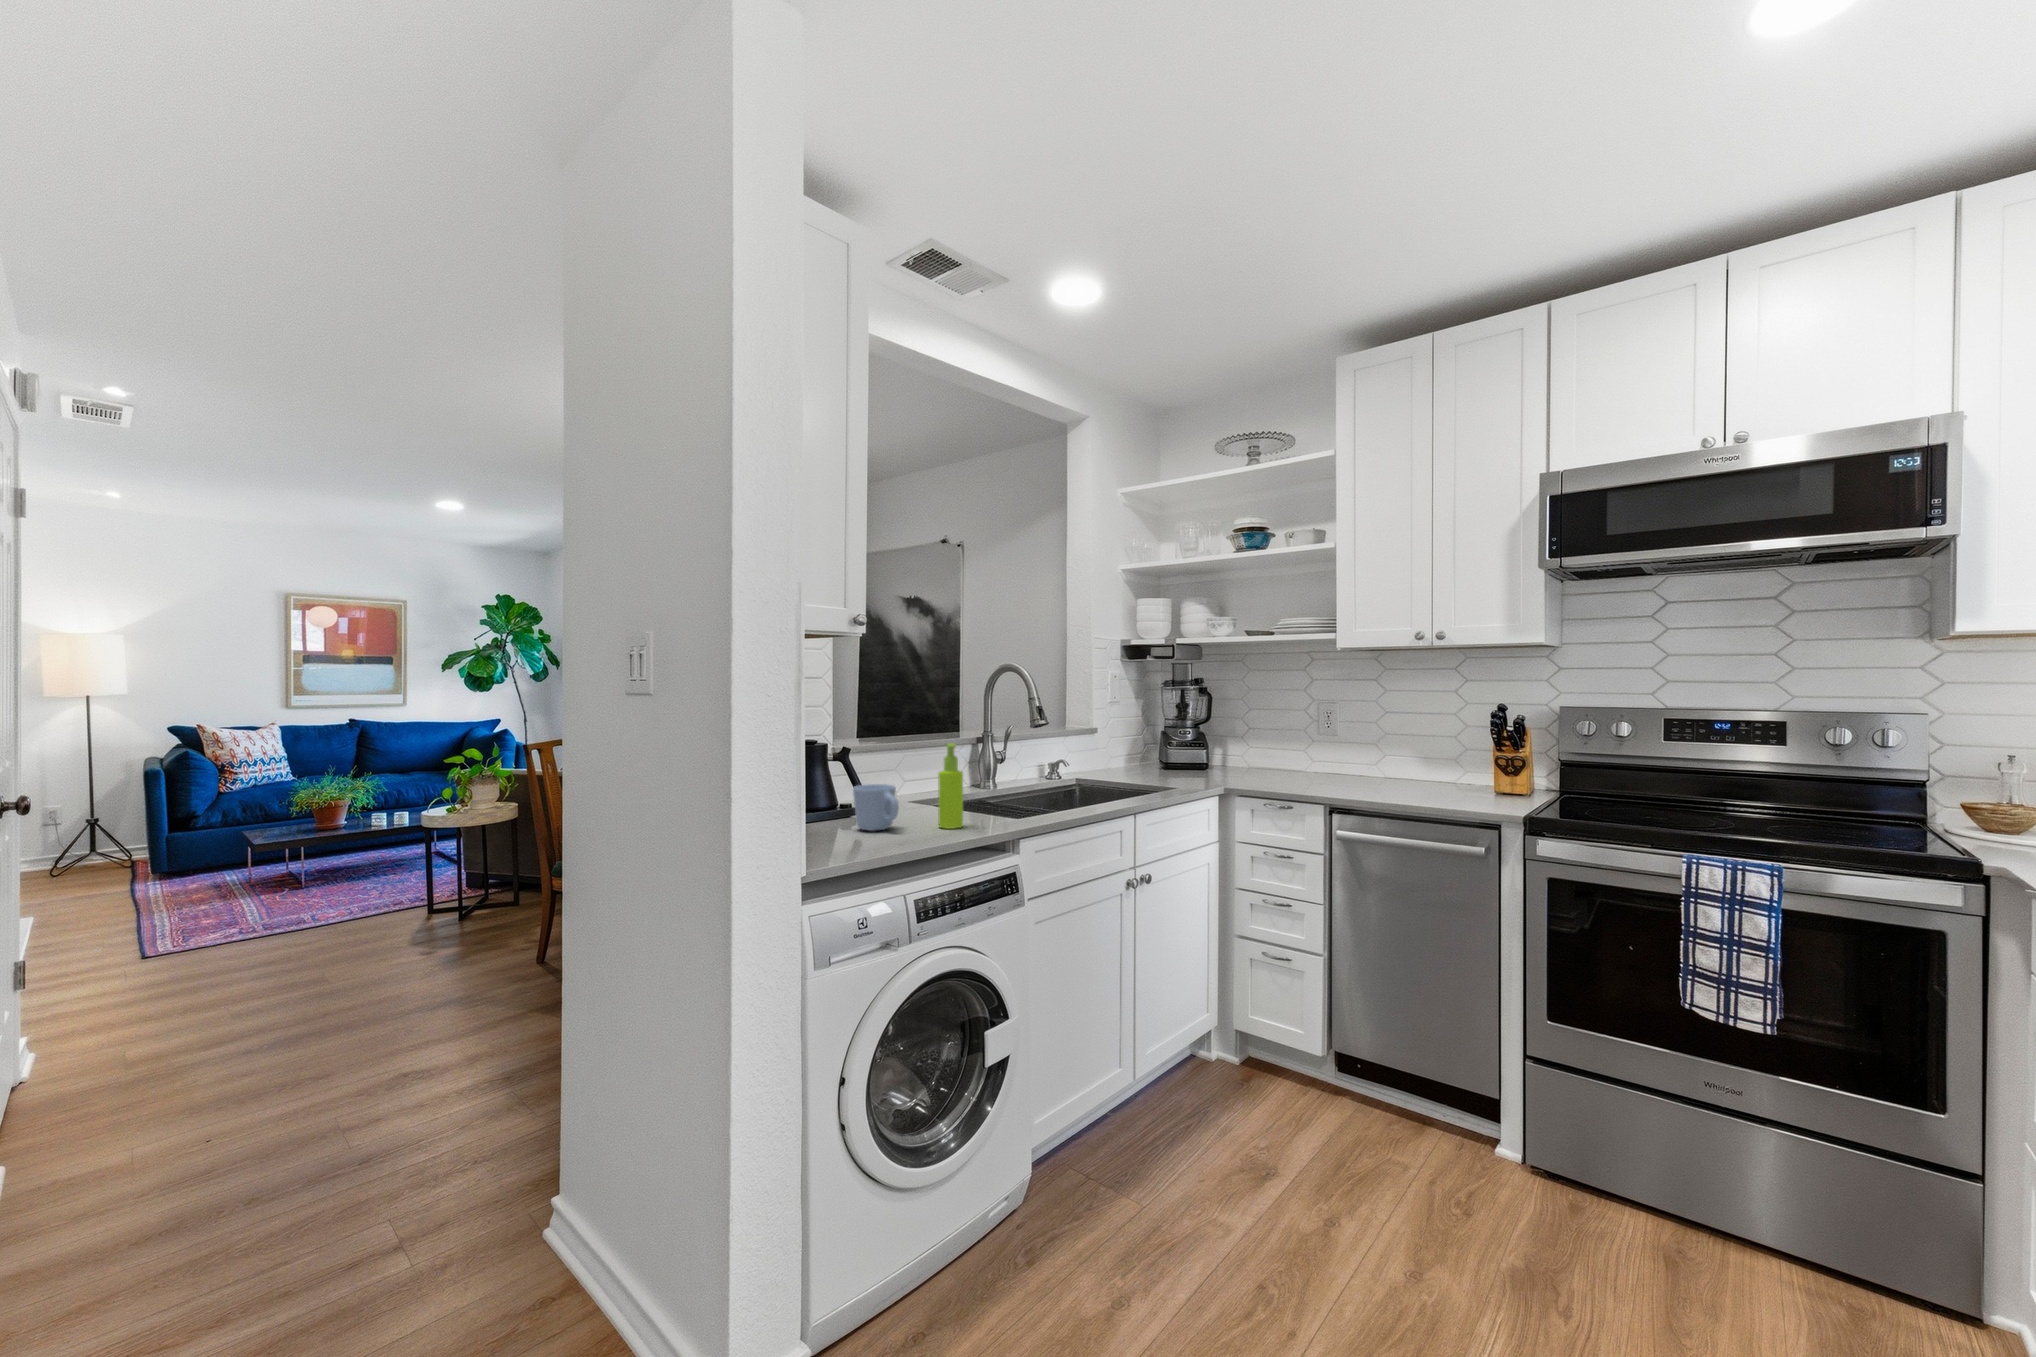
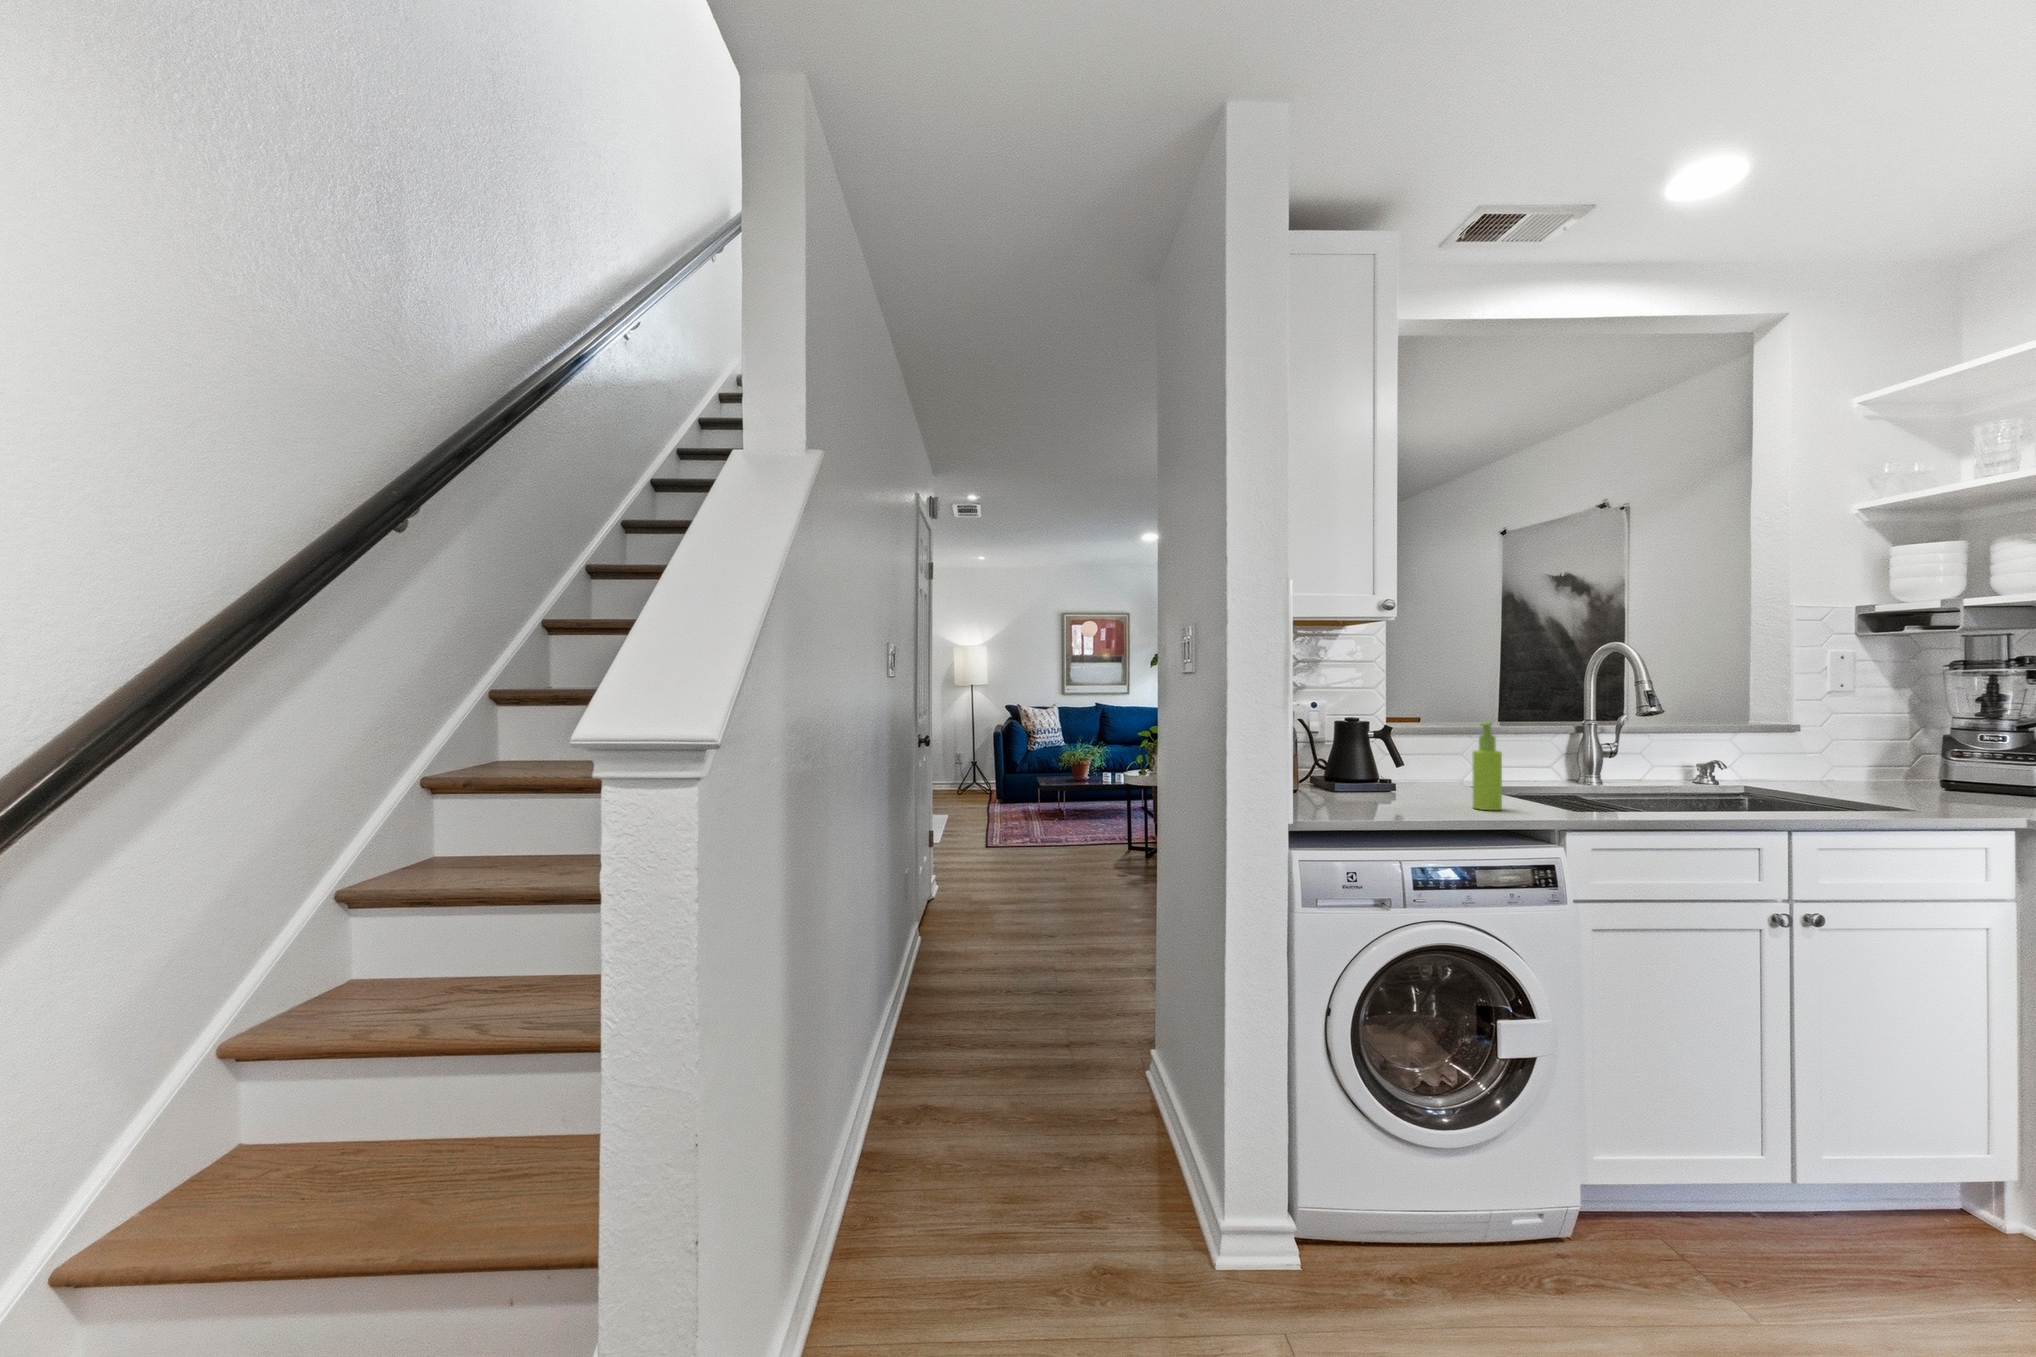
mug: present [853,784,899,831] -> none [1380,759,1425,803]

